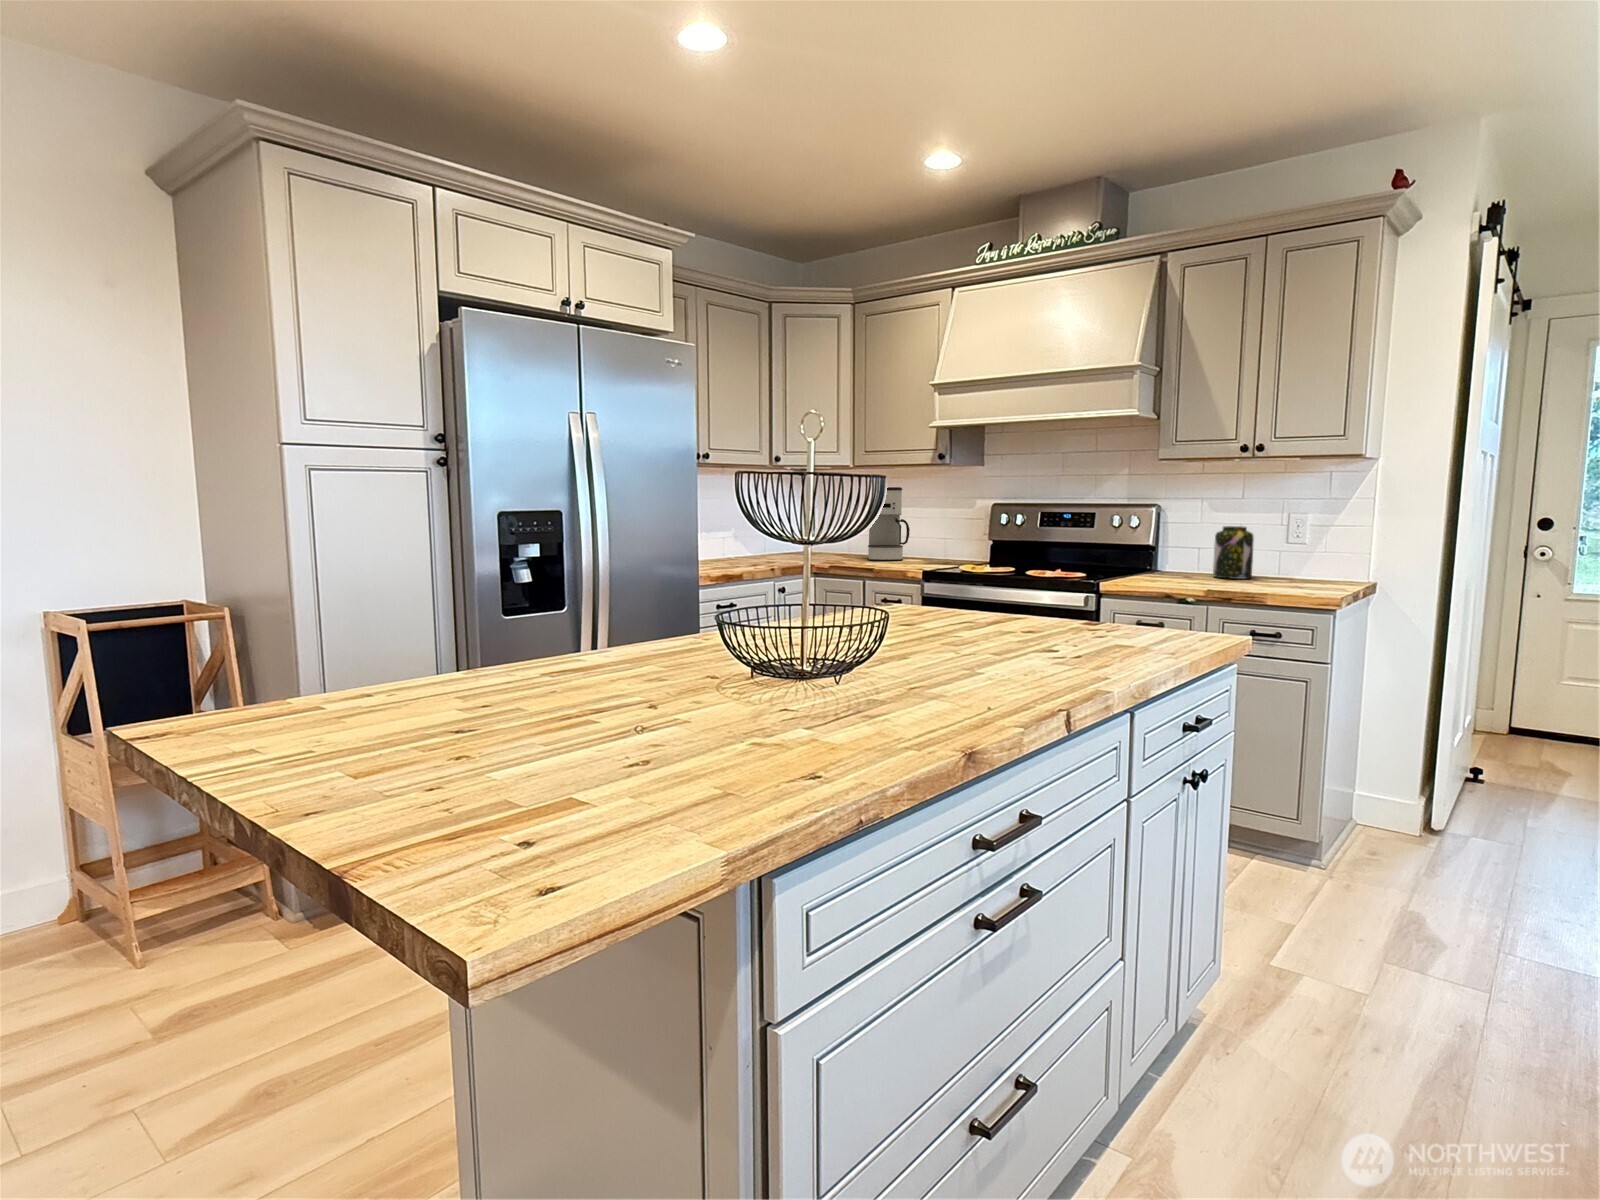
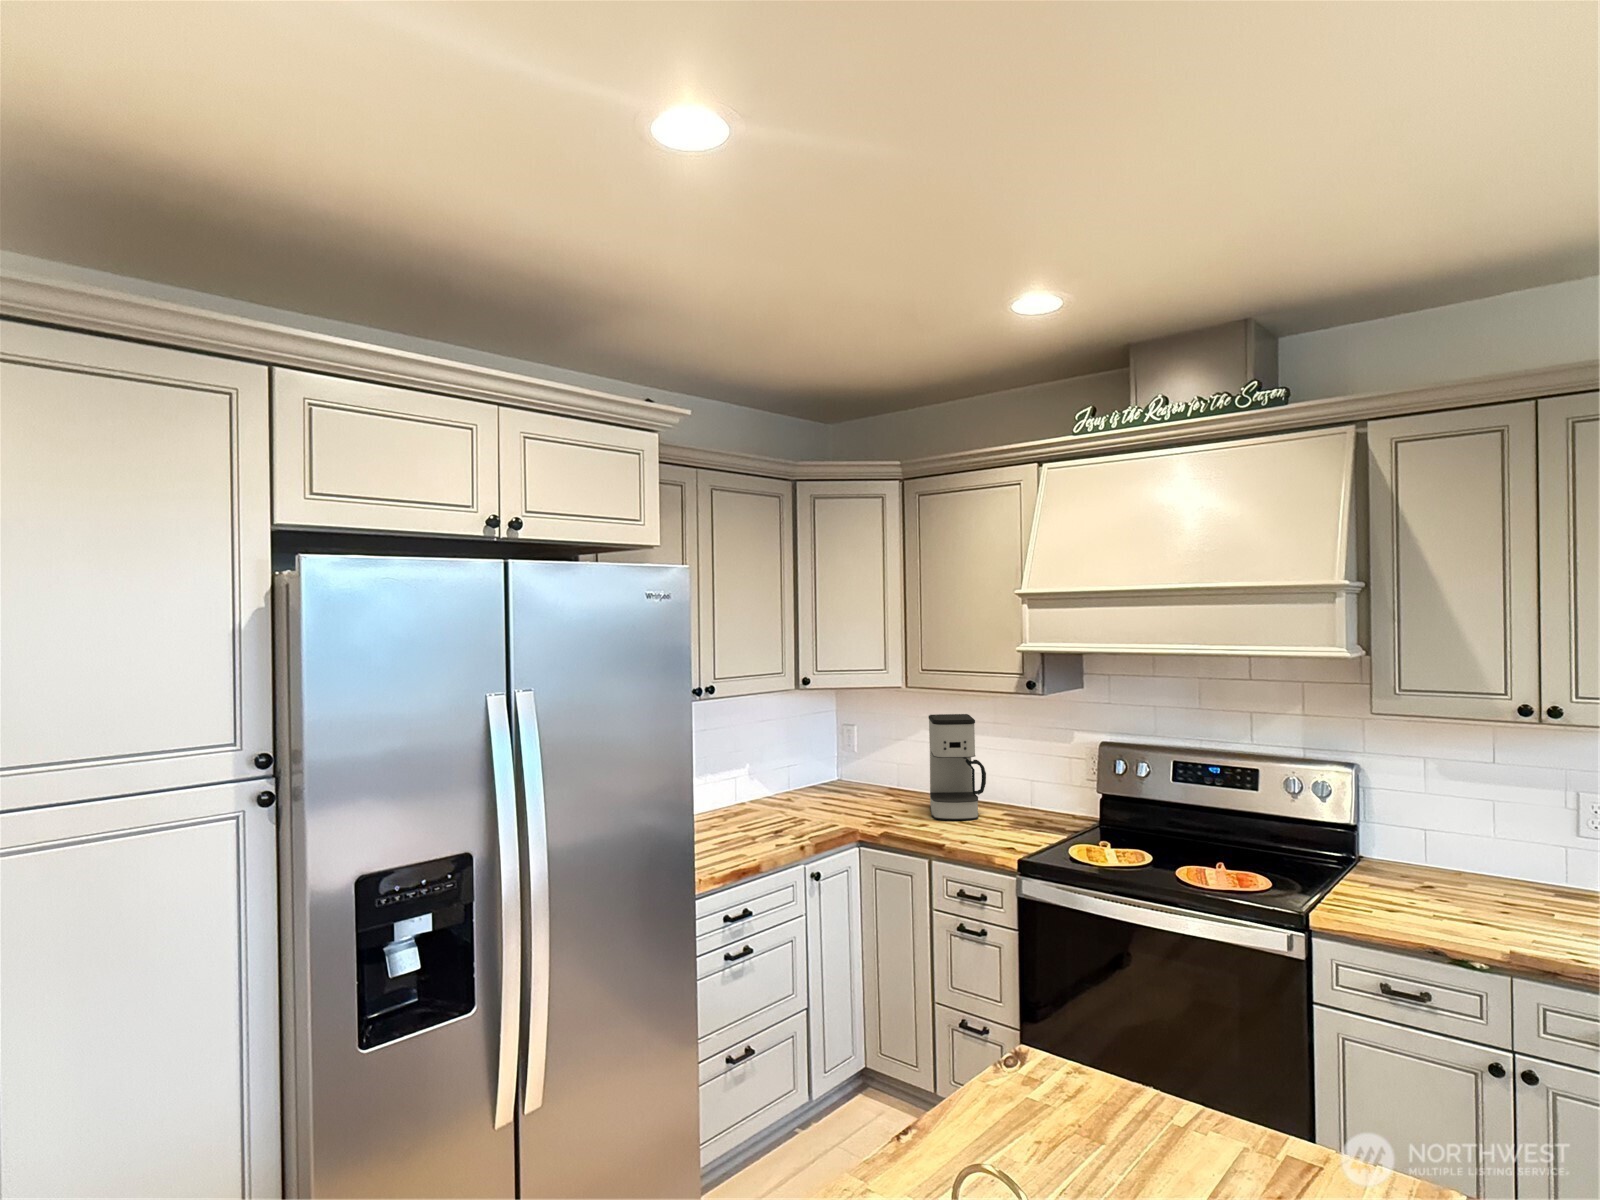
jar: present [1213,526,1254,579] -> none [1476,818,1547,909]

